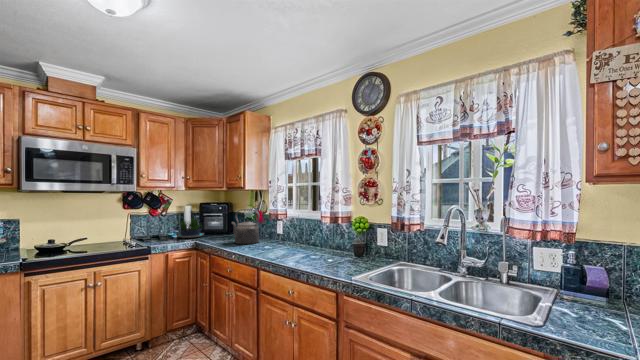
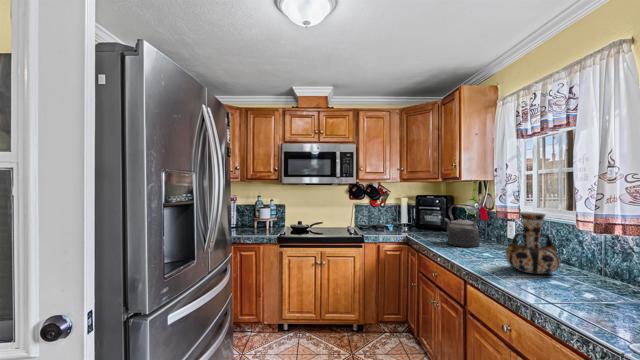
vase: none [283,213,313,254] -> present [506,212,560,274]
potted plant: present [177,217,204,238] -> none [392,209,419,231]

